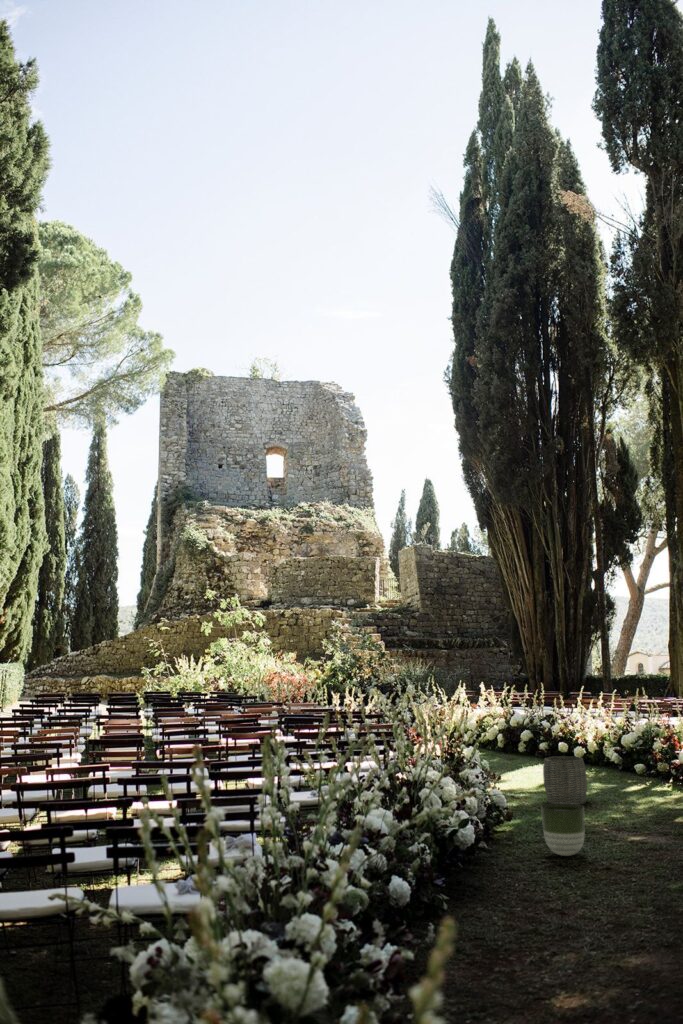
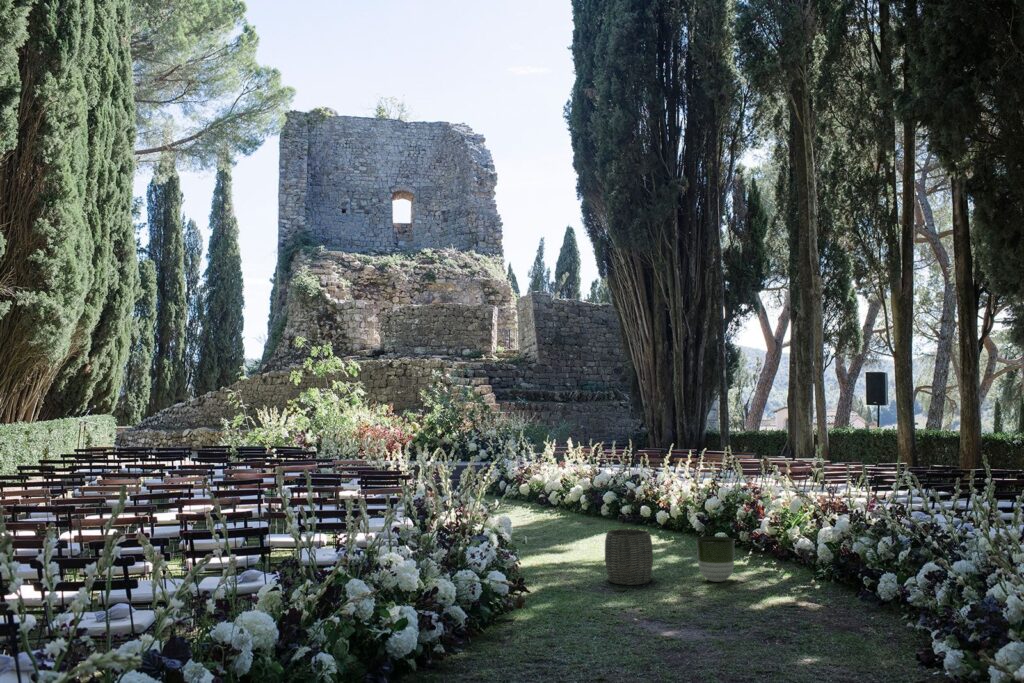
planter: present [541,803,584,856] -> present [696,536,734,582]

